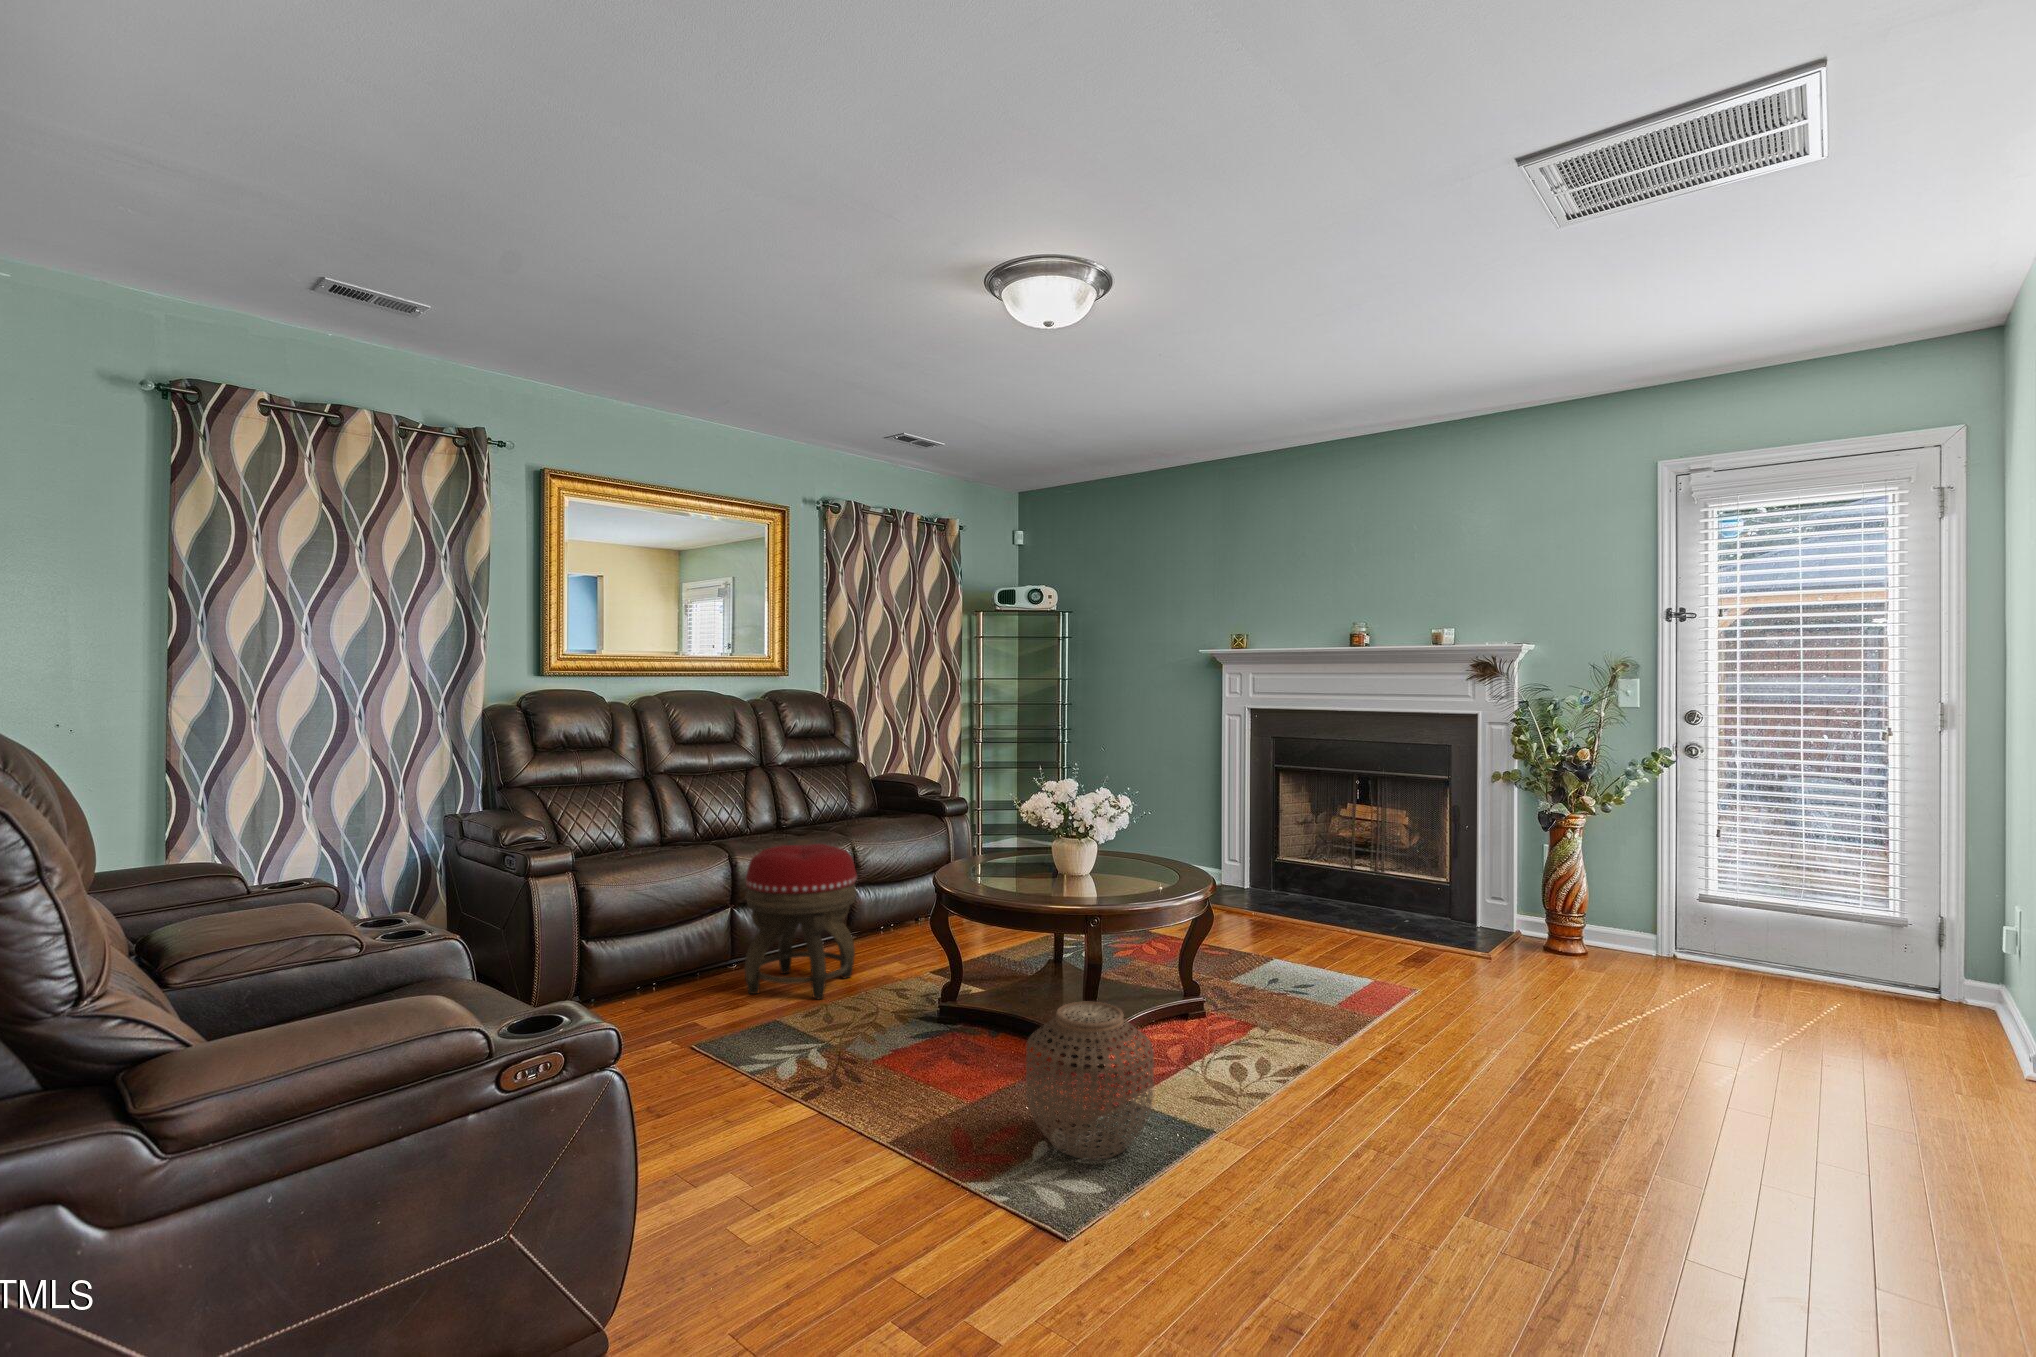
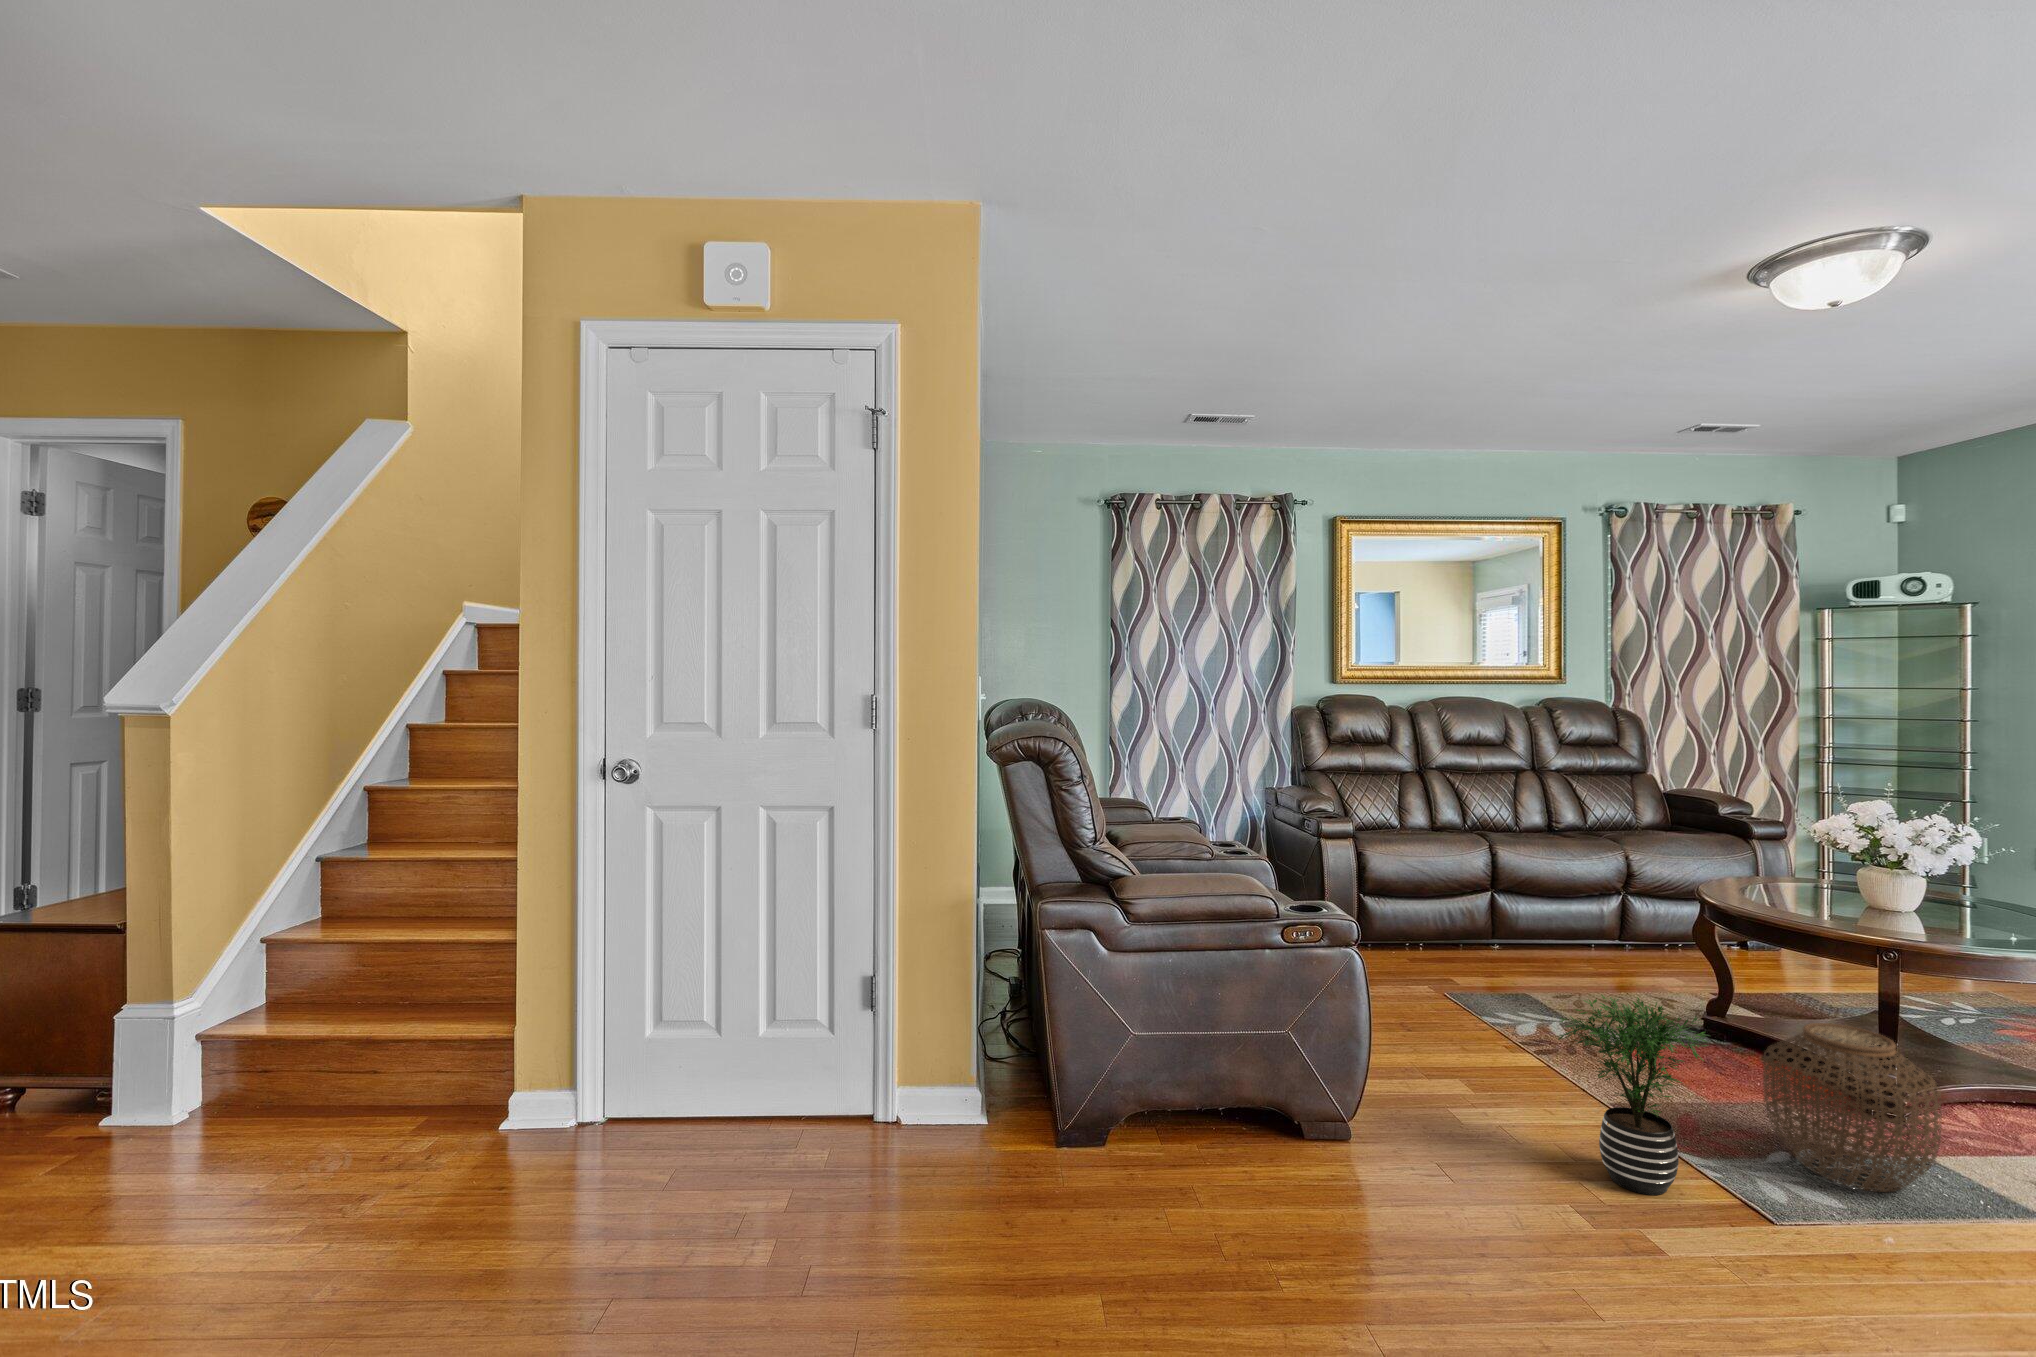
footstool: present [745,844,857,999] -> none [1501,840,1618,986]
potted plant: none [865,1026,1013,1253] -> present [1558,995,1709,1195]

